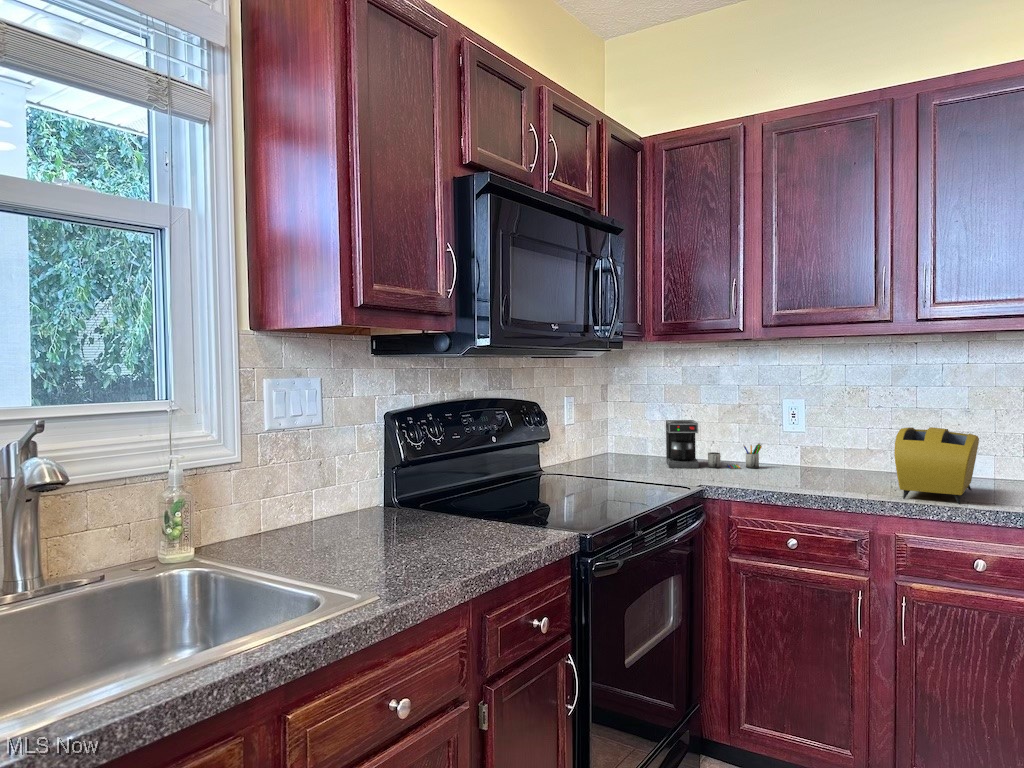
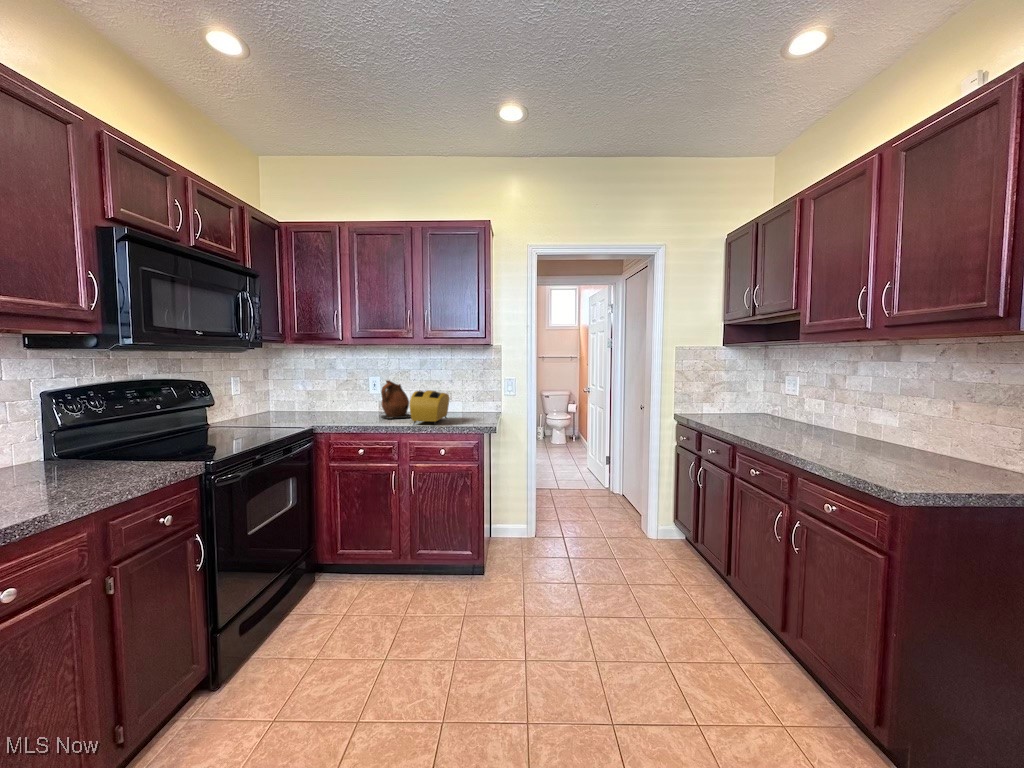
ceramic pitcher: none [808,405,882,482] -> present [381,380,411,419]
coffee maker: present [666,420,762,468] -> none [302,390,359,418]

